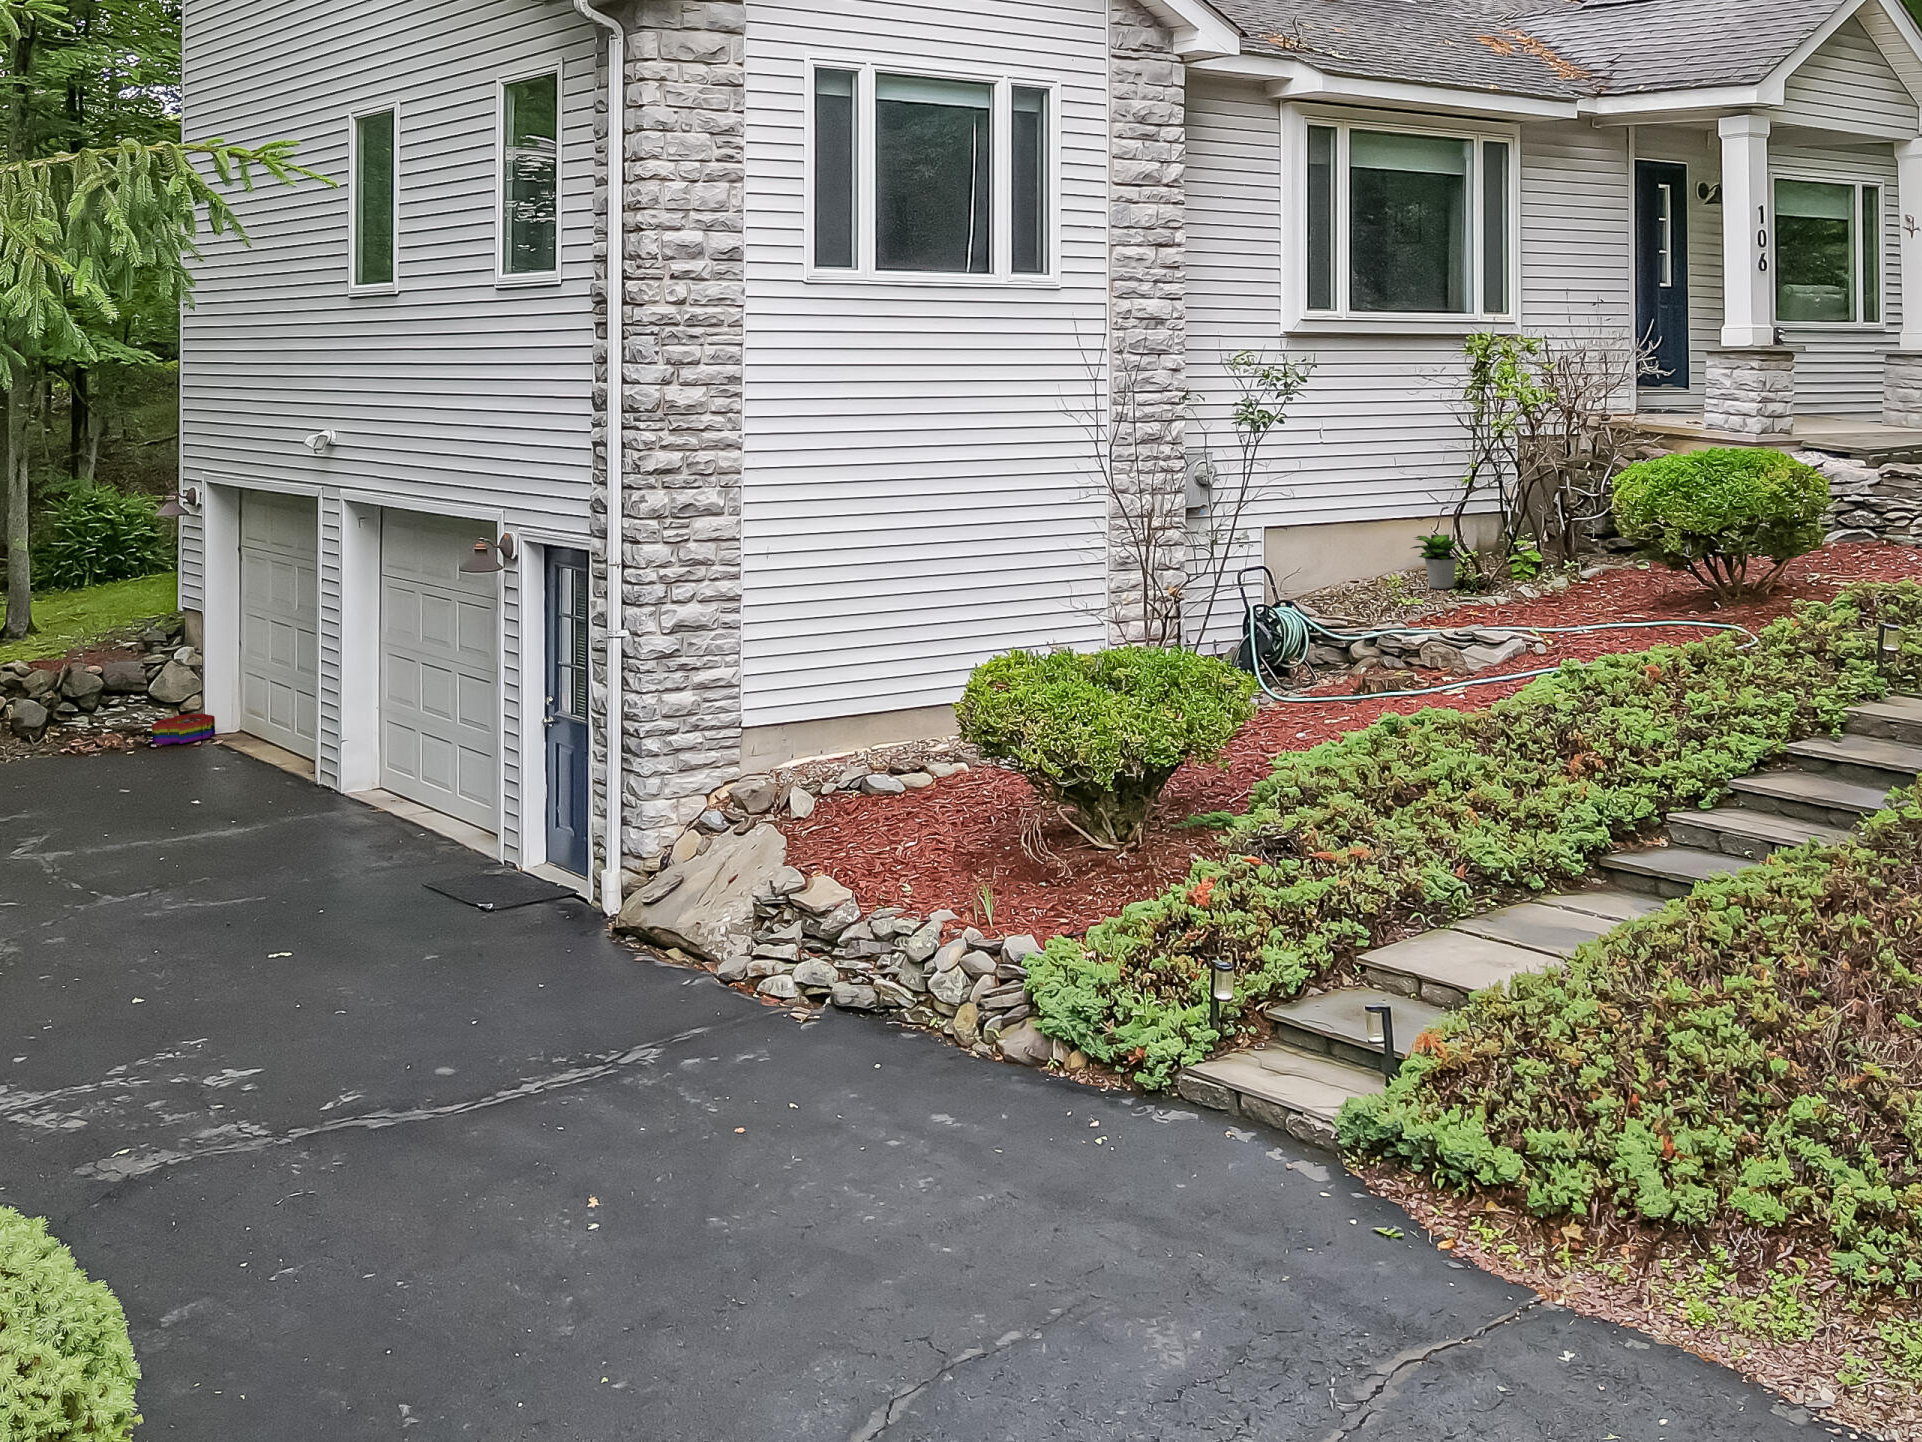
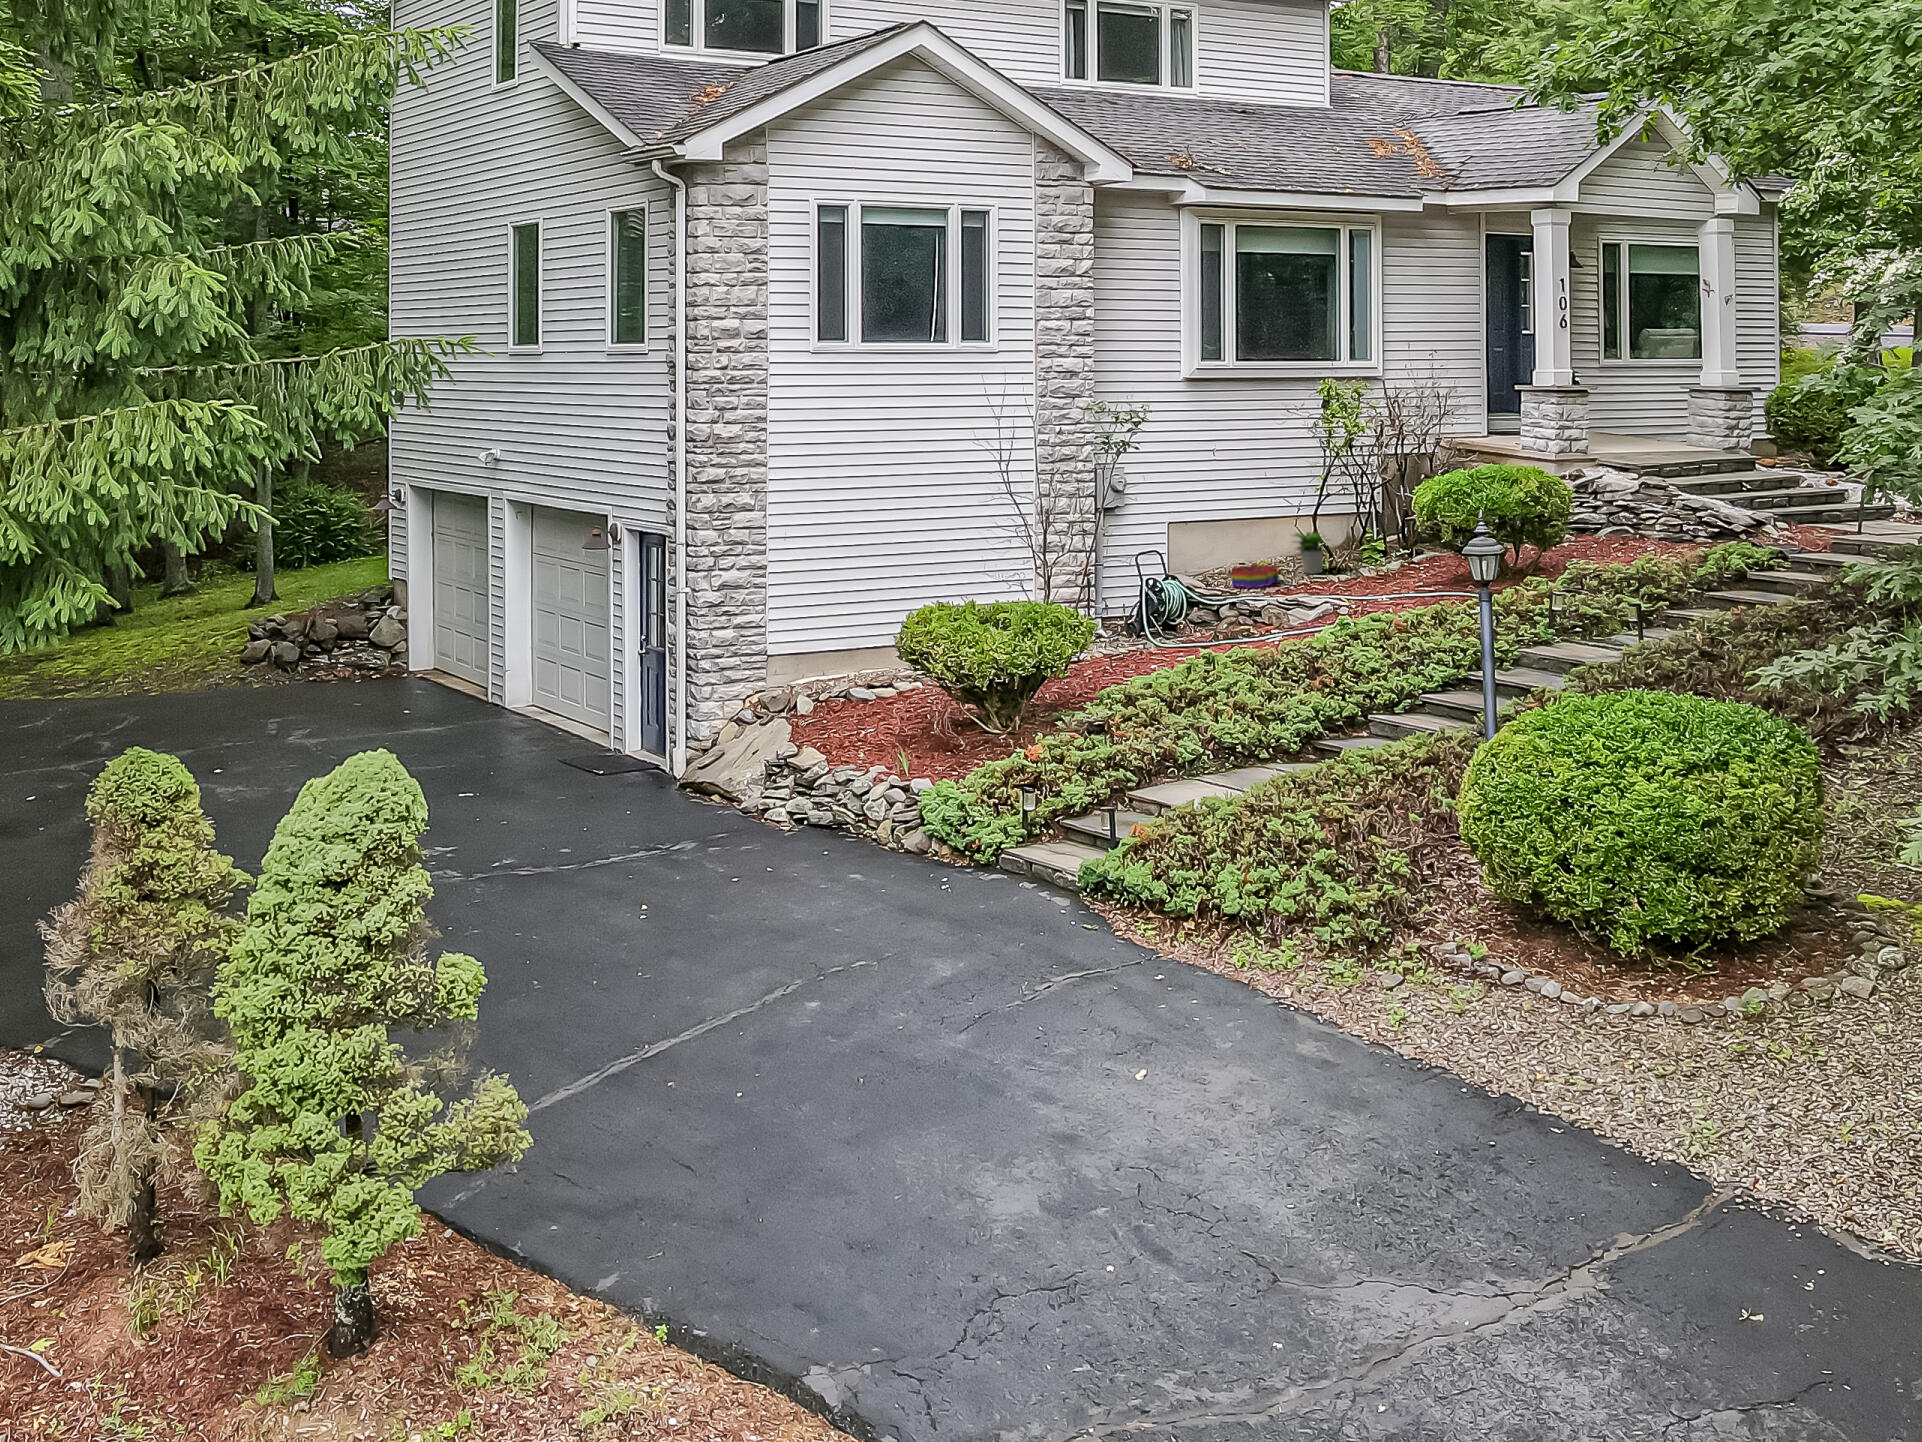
storage bin: present [152,713,215,745] -> present [1231,565,1279,588]

